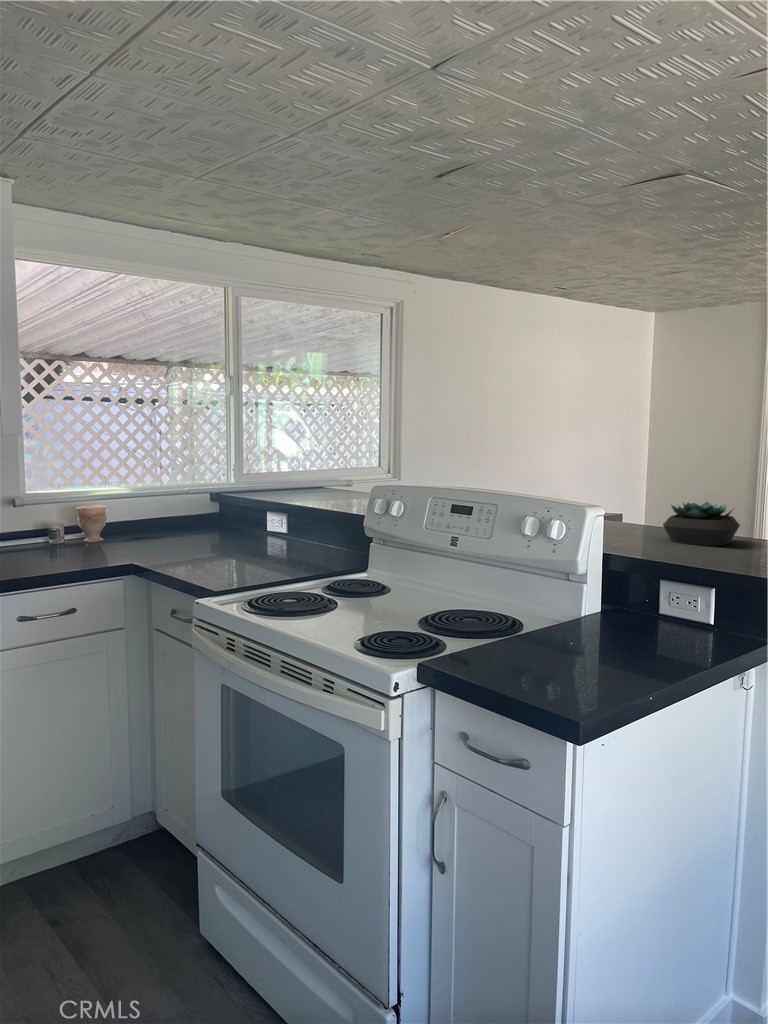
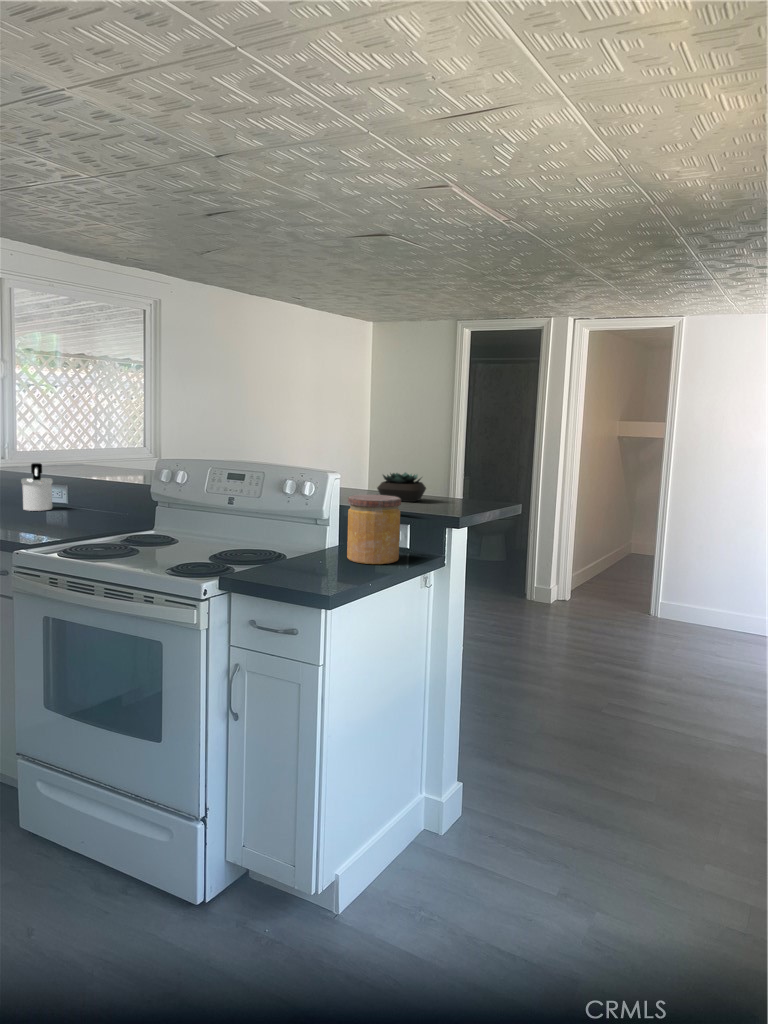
soap dispenser: none [232,490,265,544] -> present [21,463,53,511]
jar: none [614,541,701,650] -> present [347,495,401,564]

